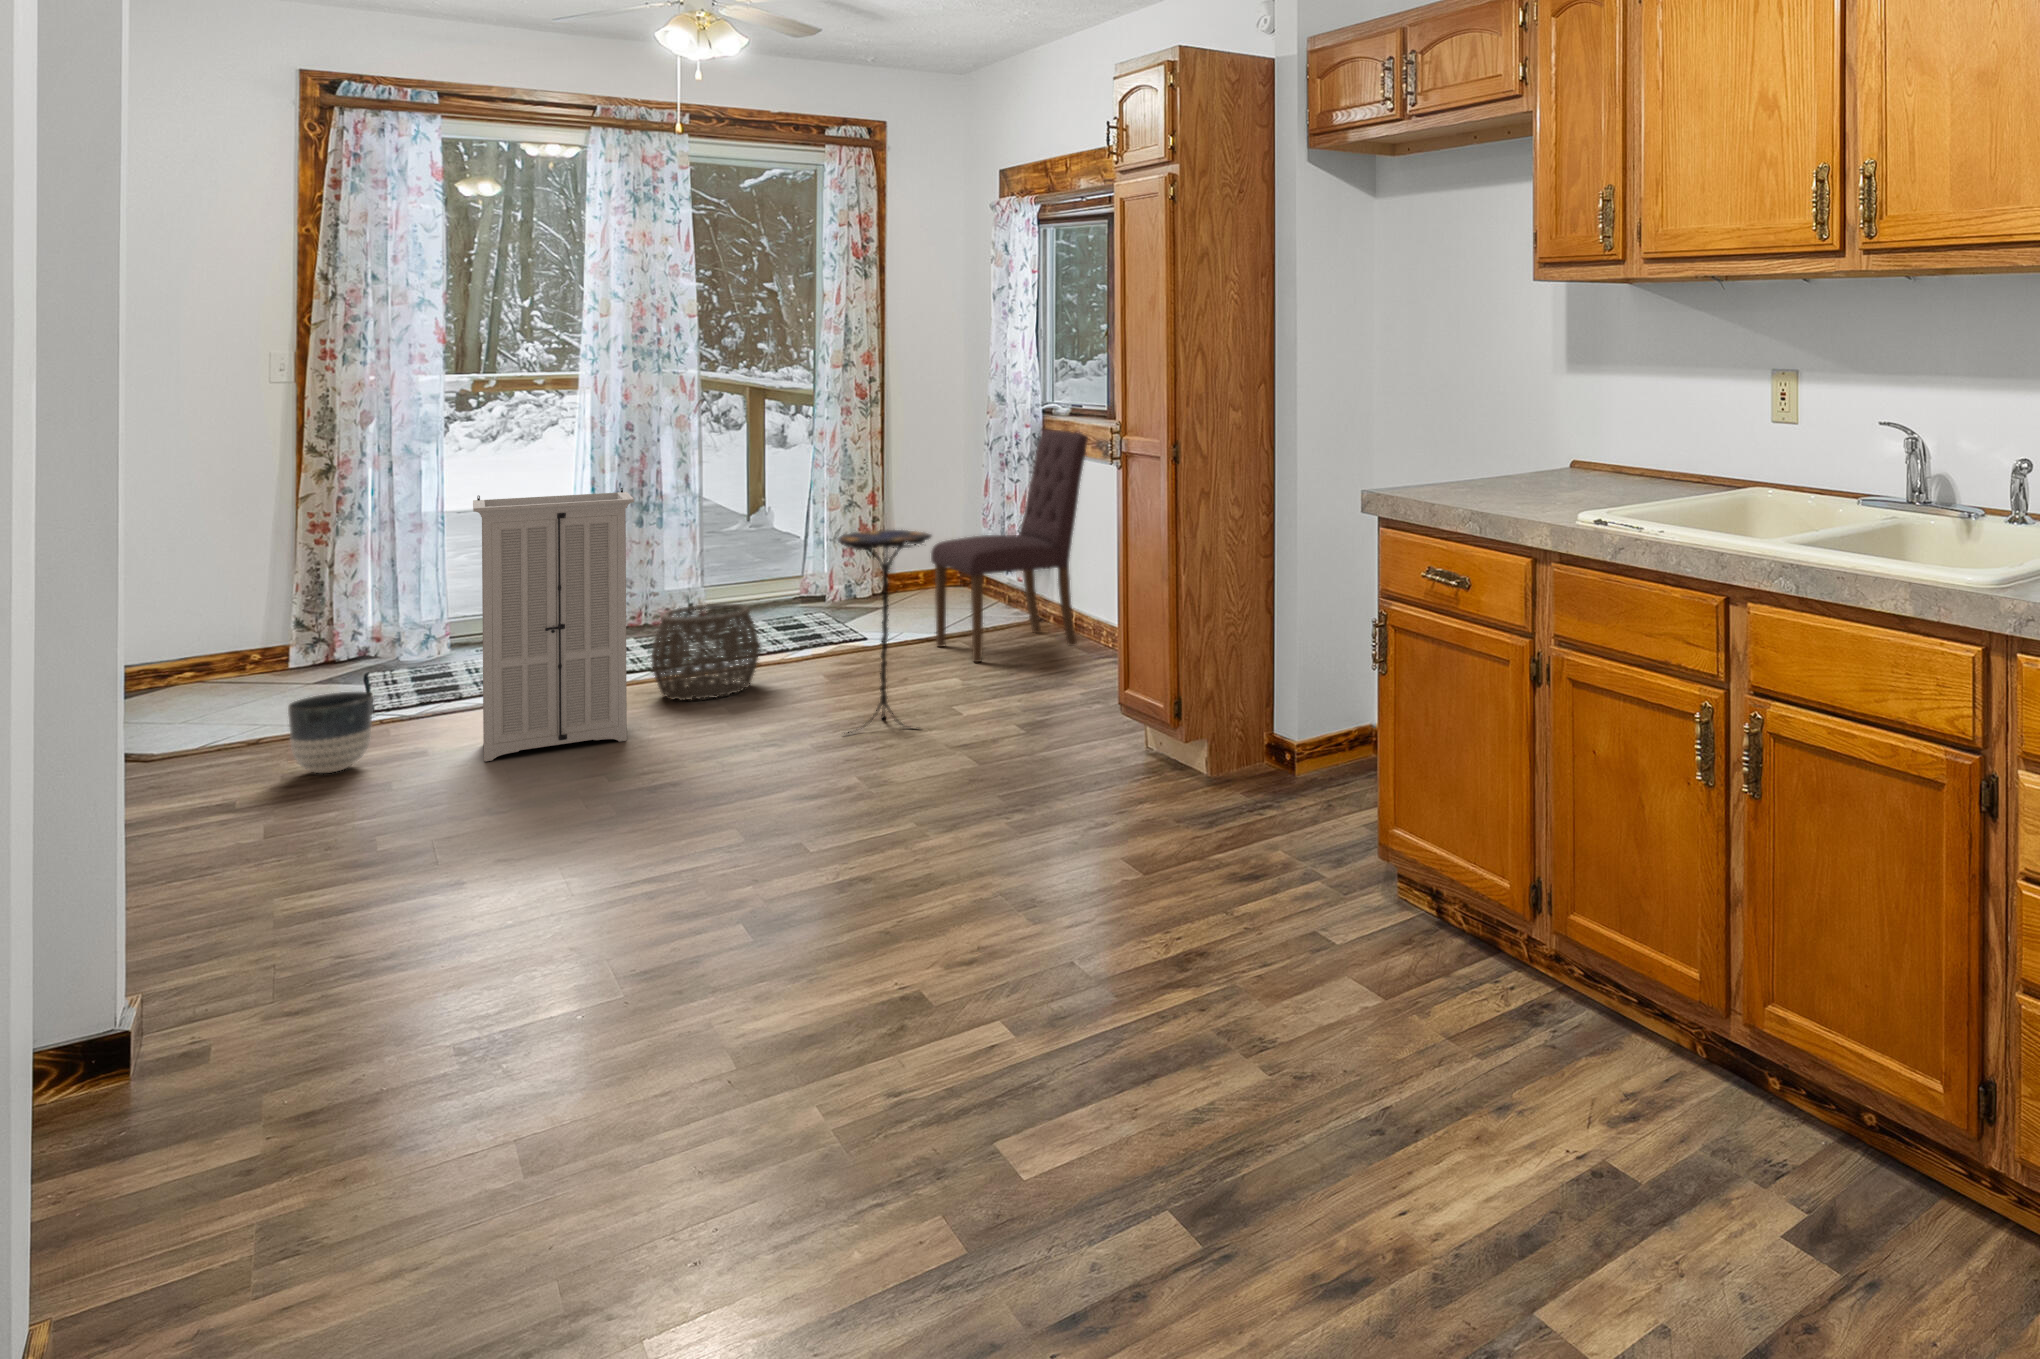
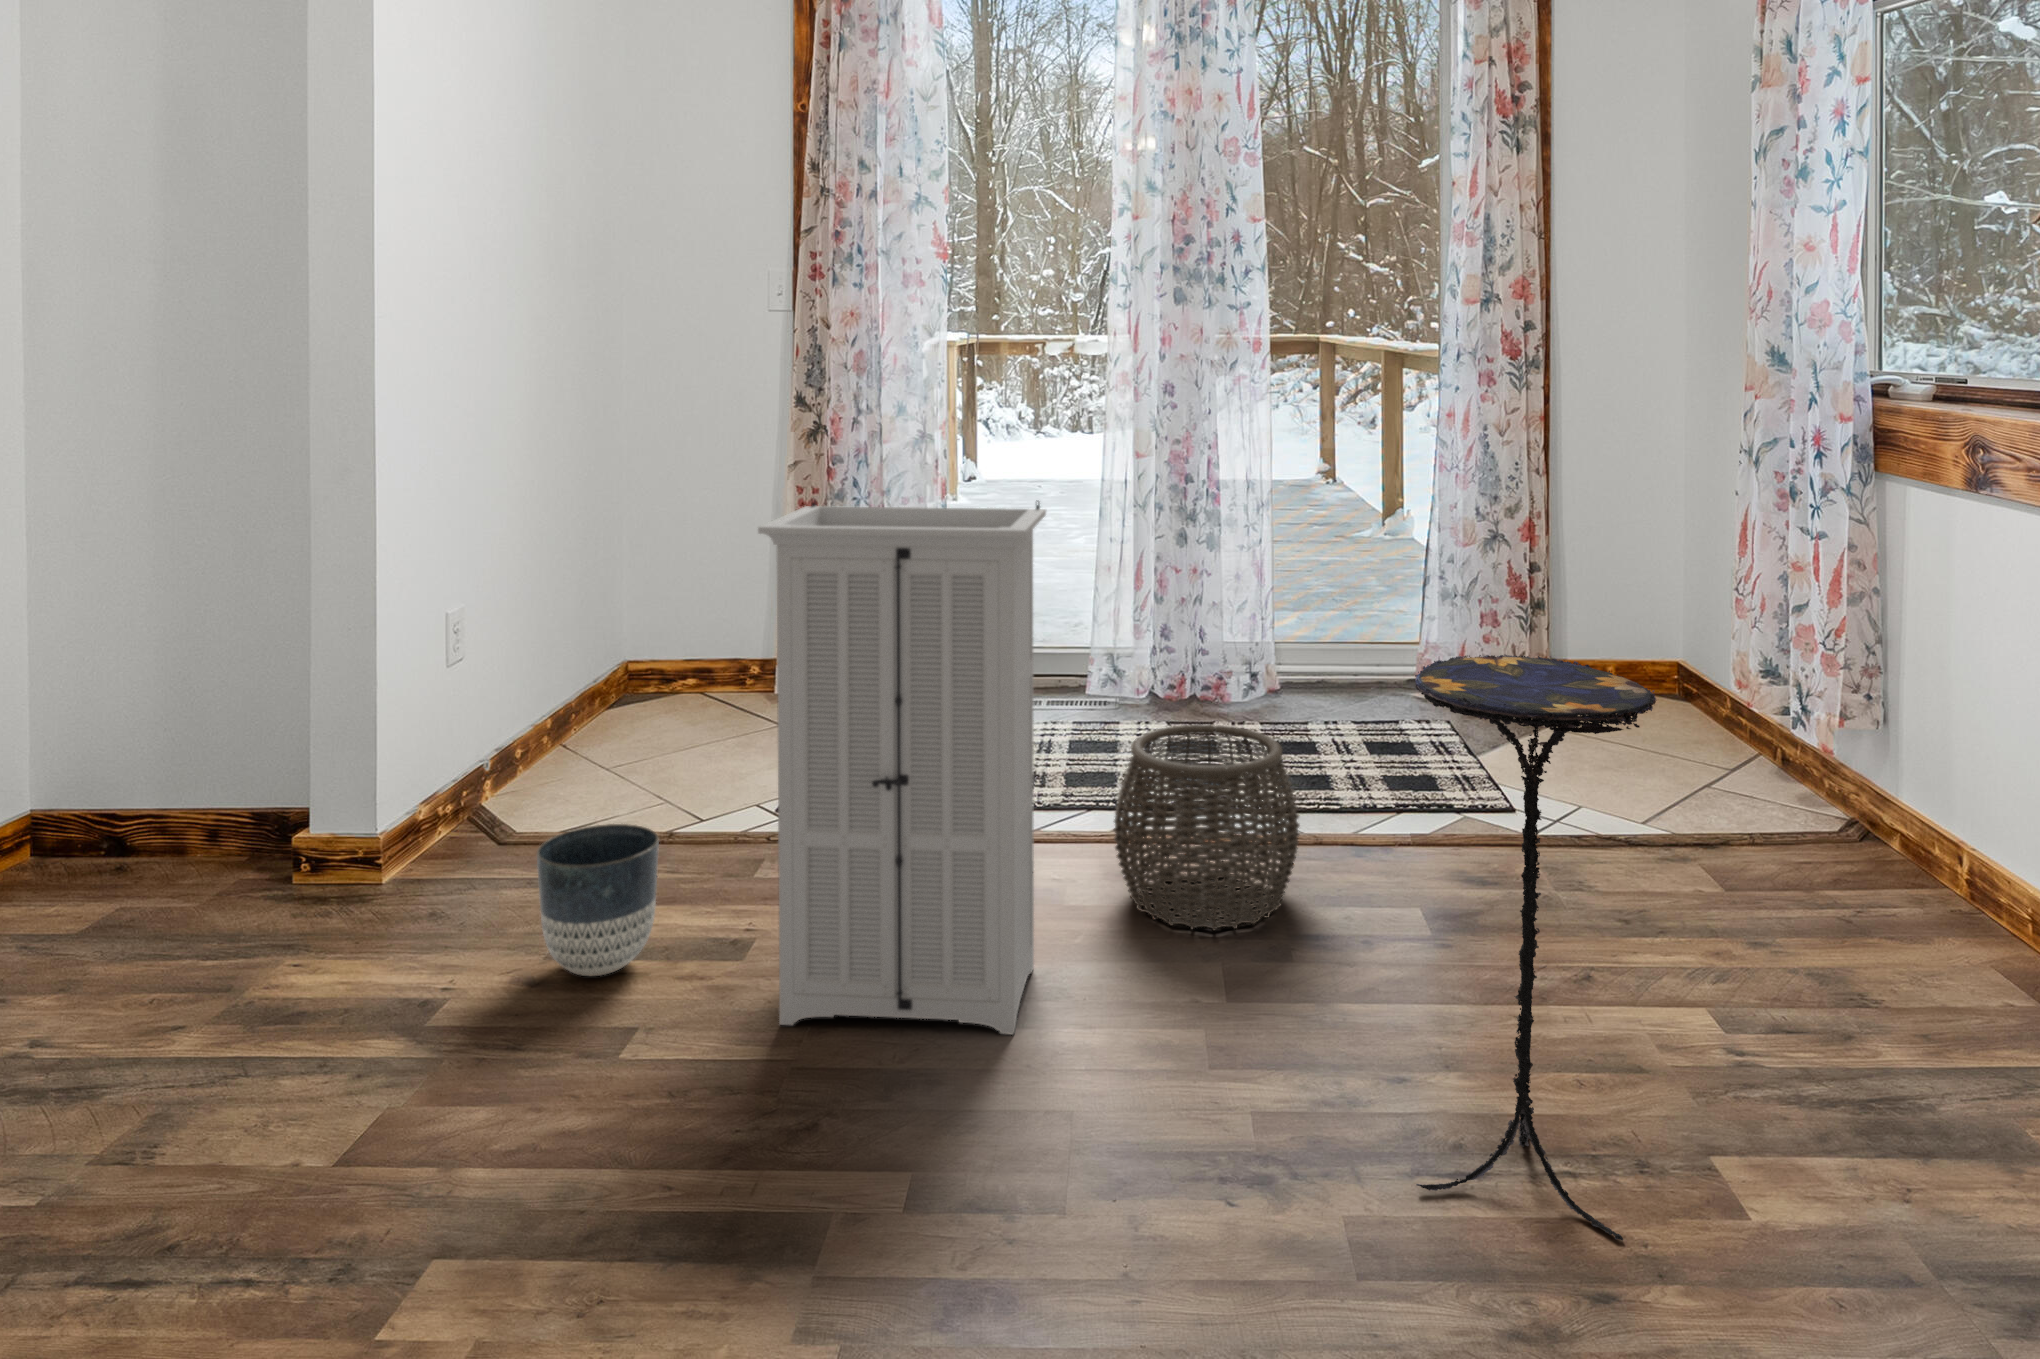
dining chair: present [931,430,1088,662] -> none [1633,422,2013,949]

